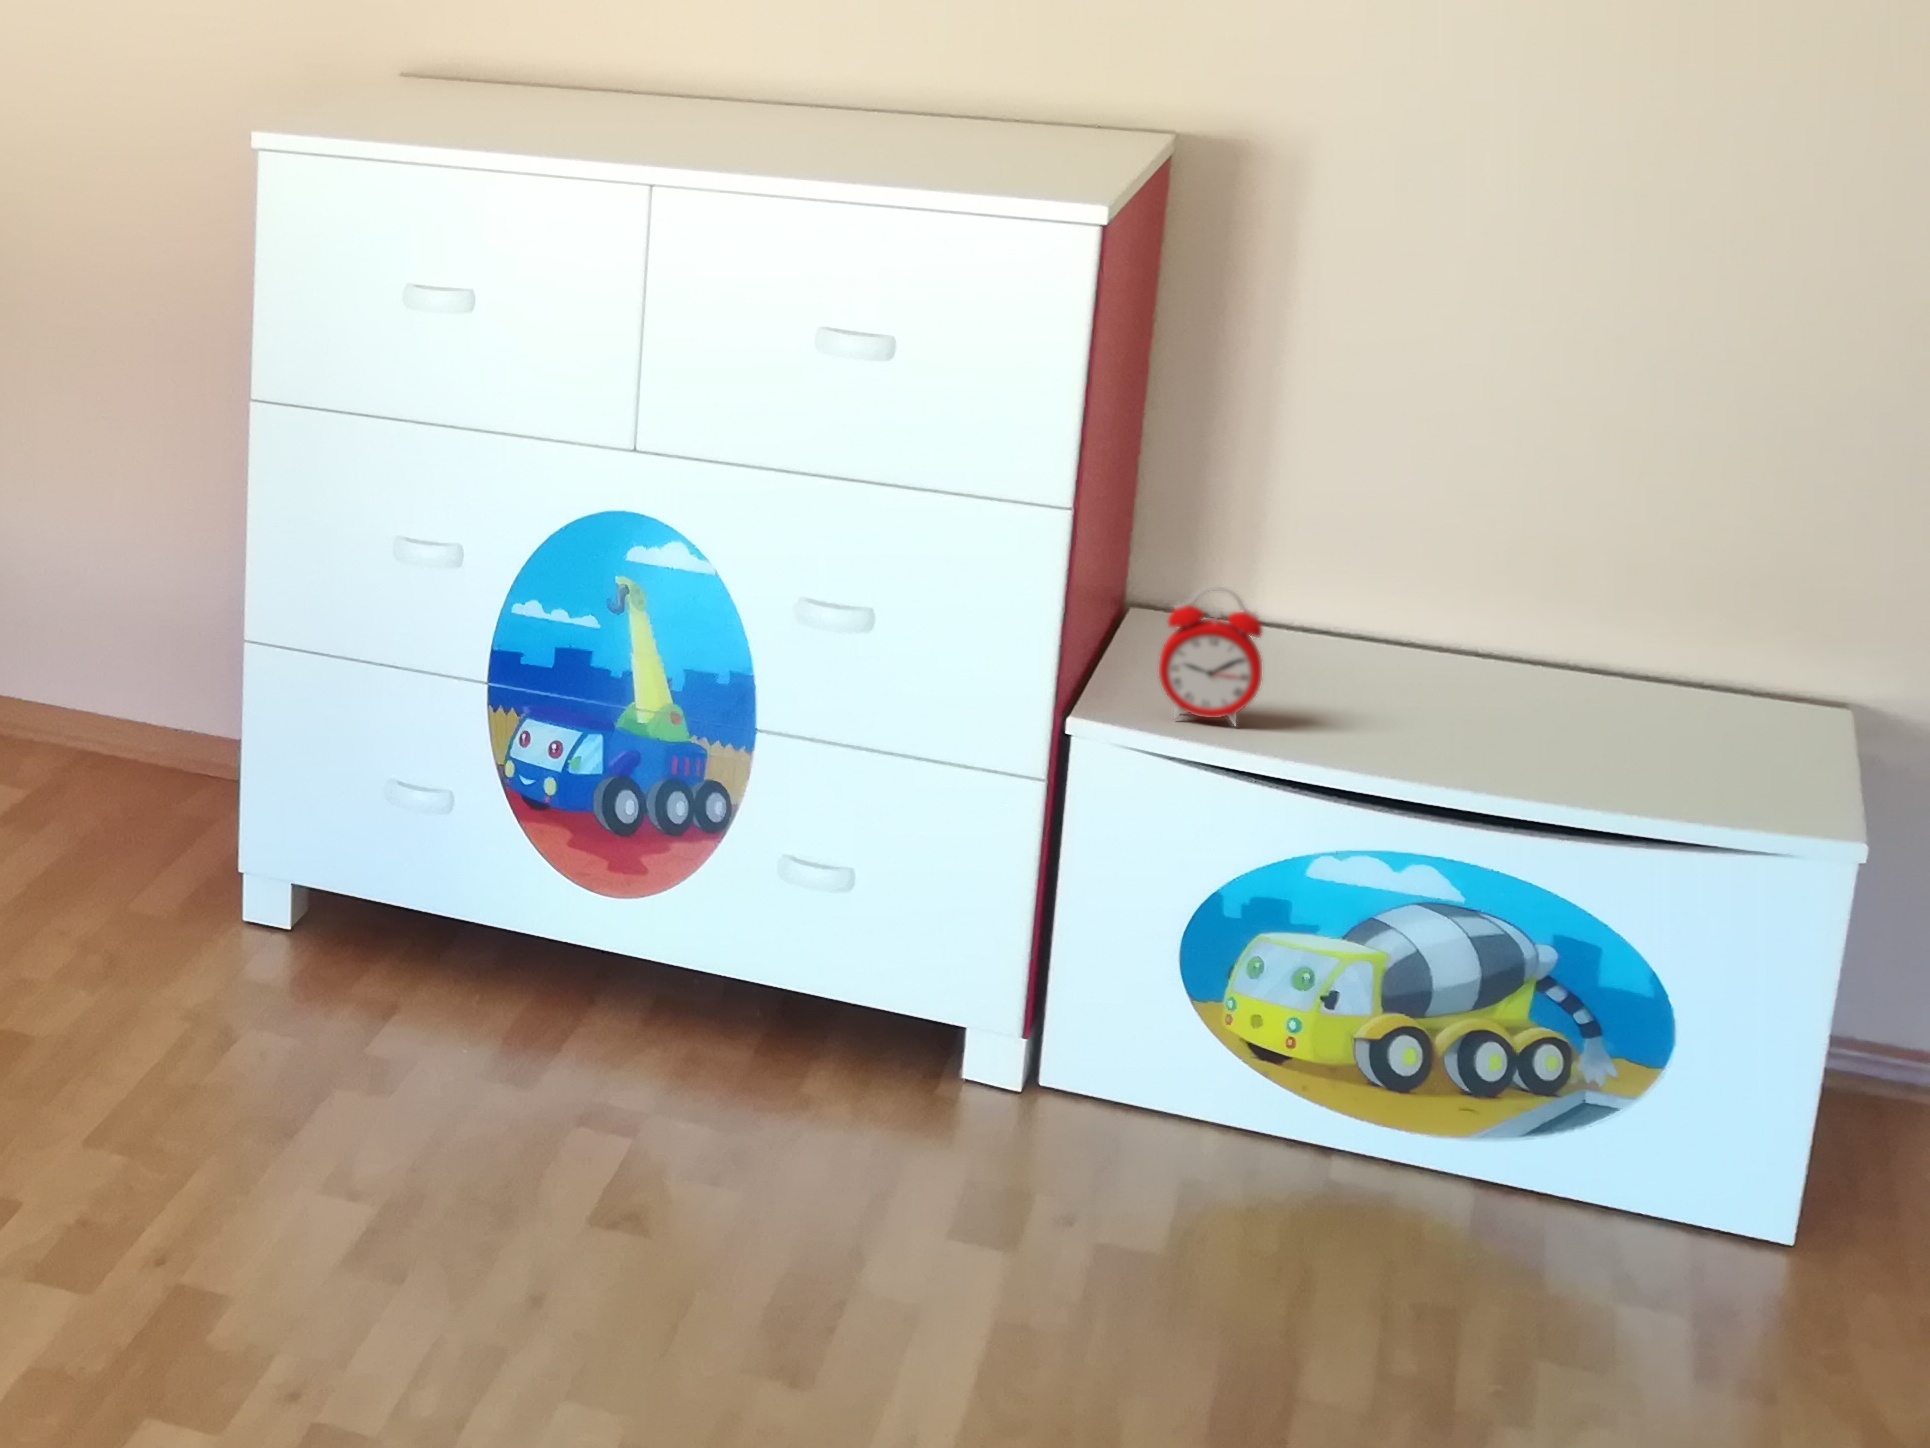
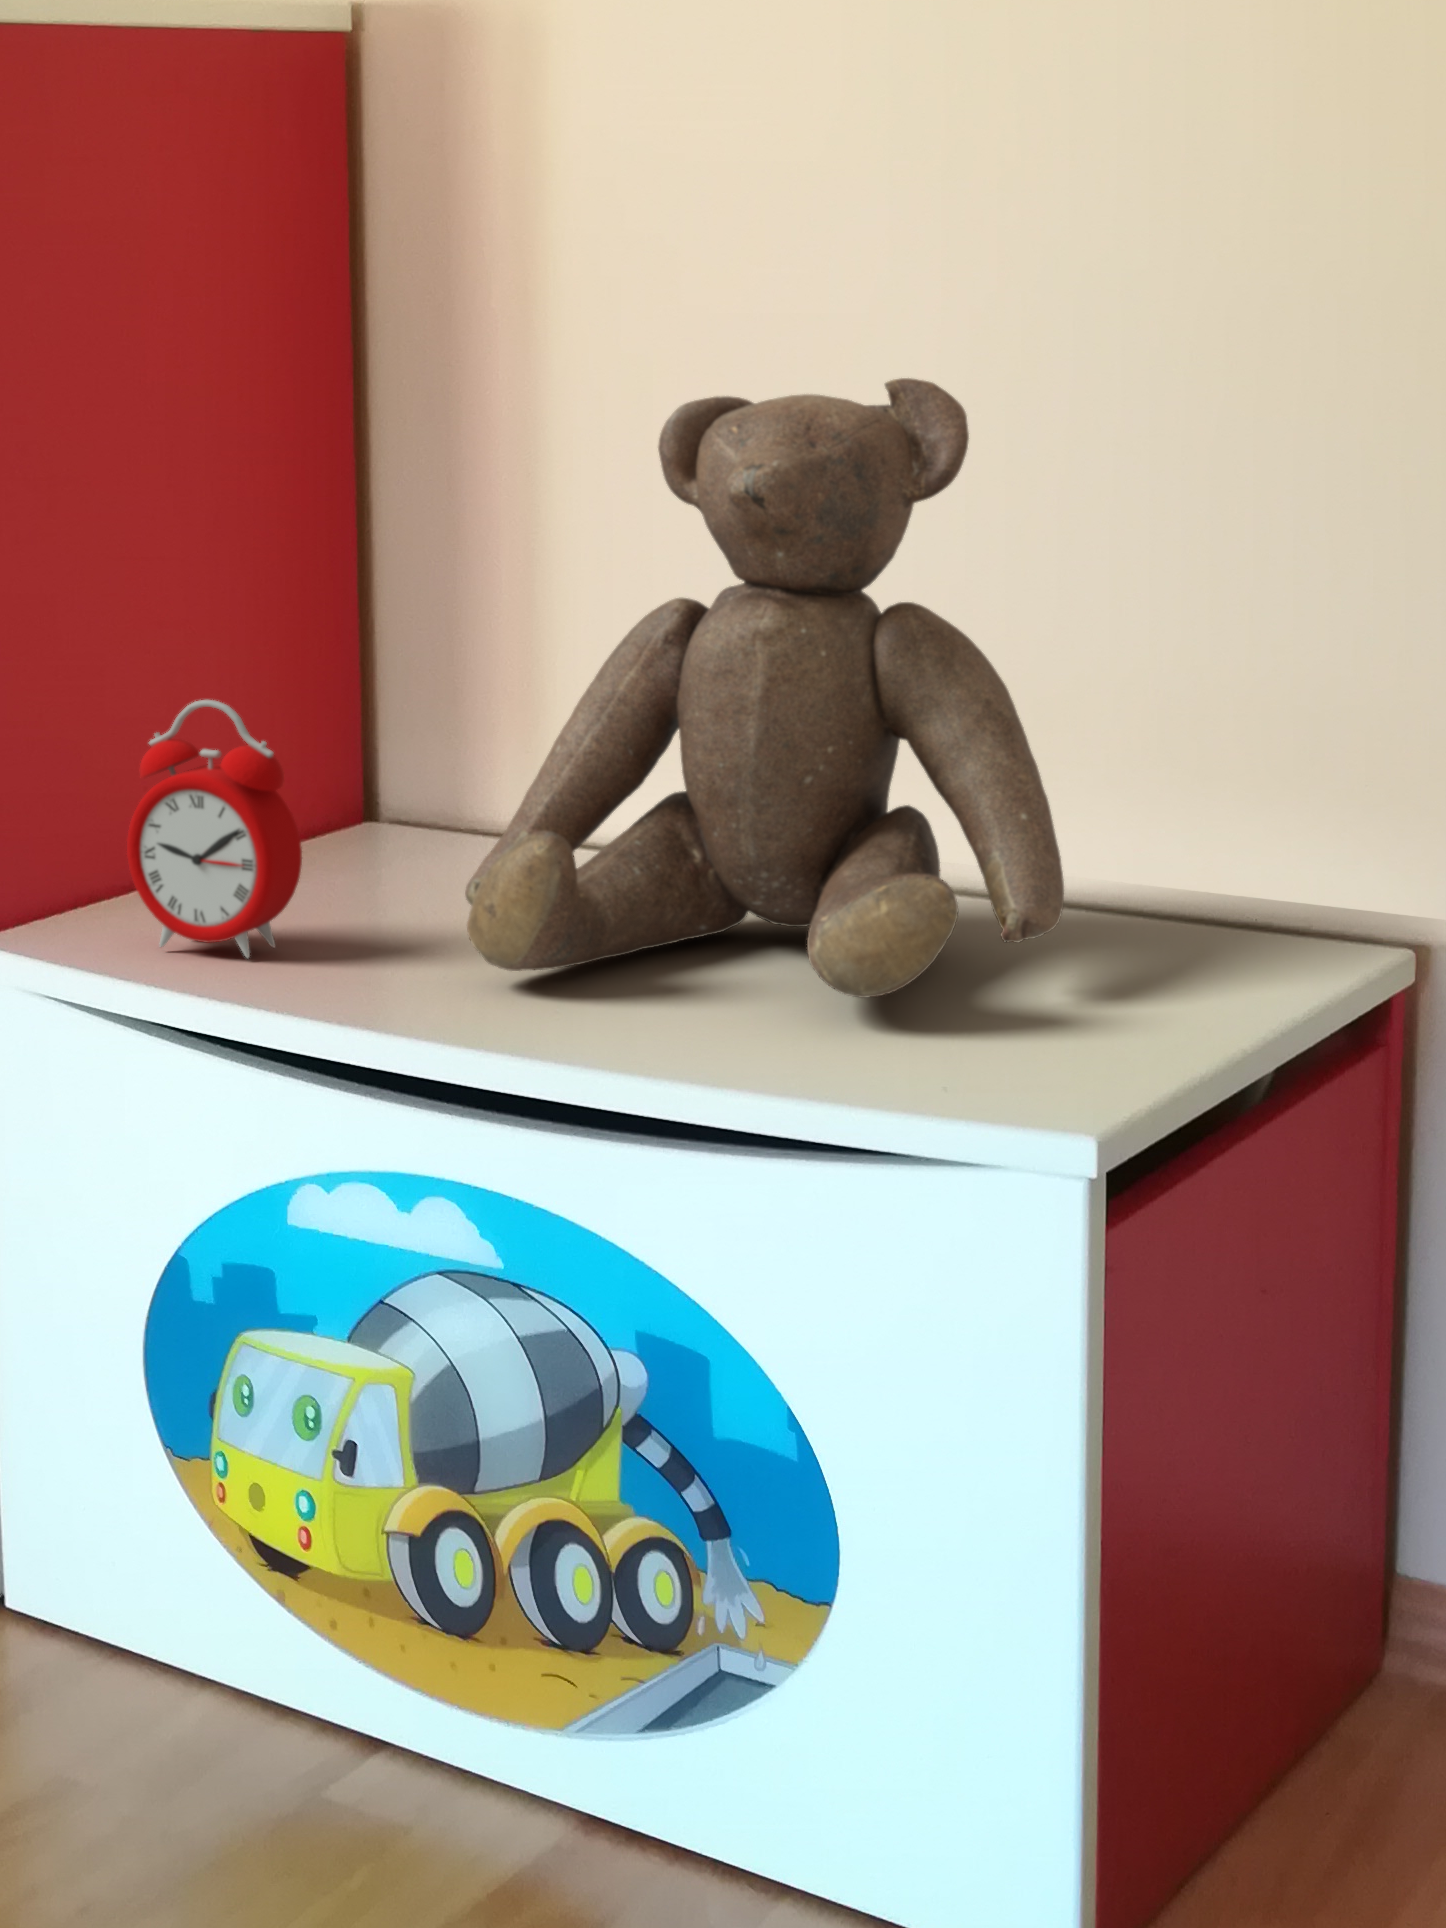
teddy bear: none [1339,423,1711,760] -> present [465,378,1064,998]

